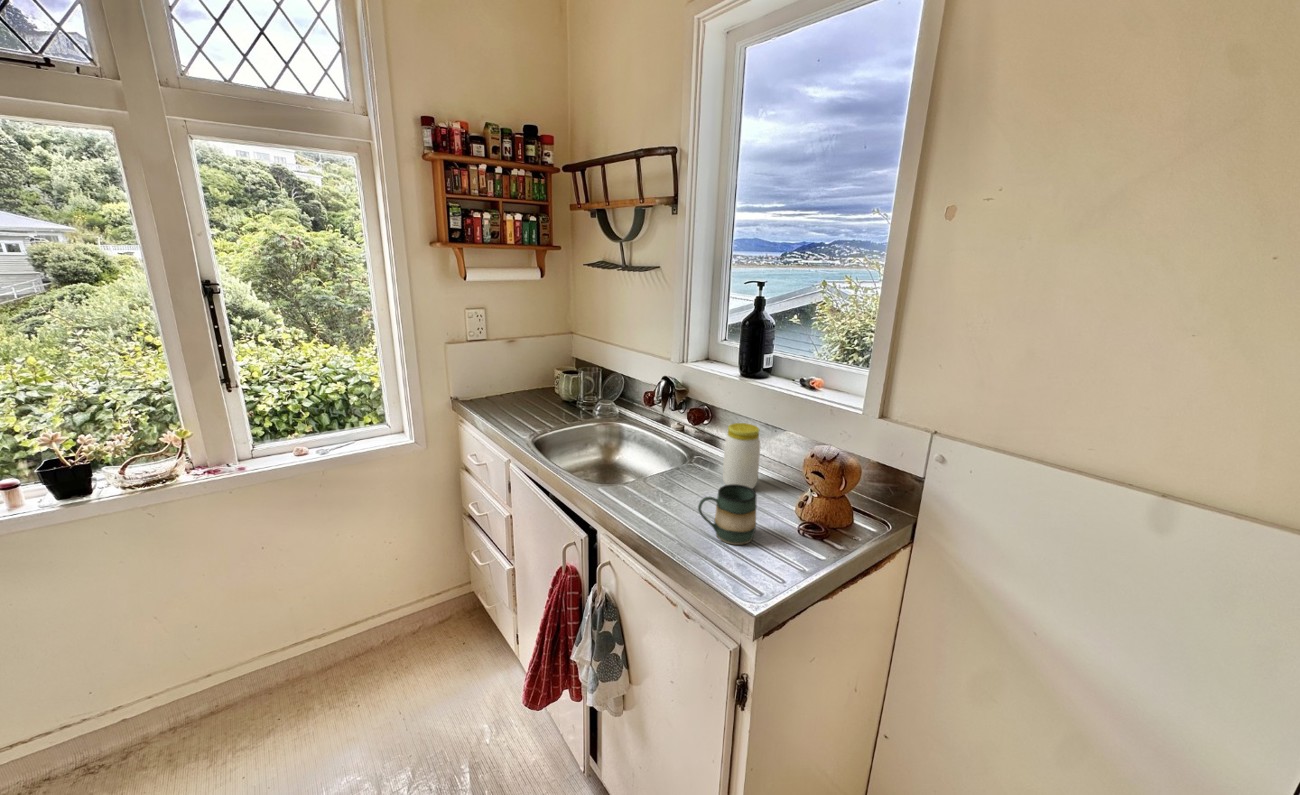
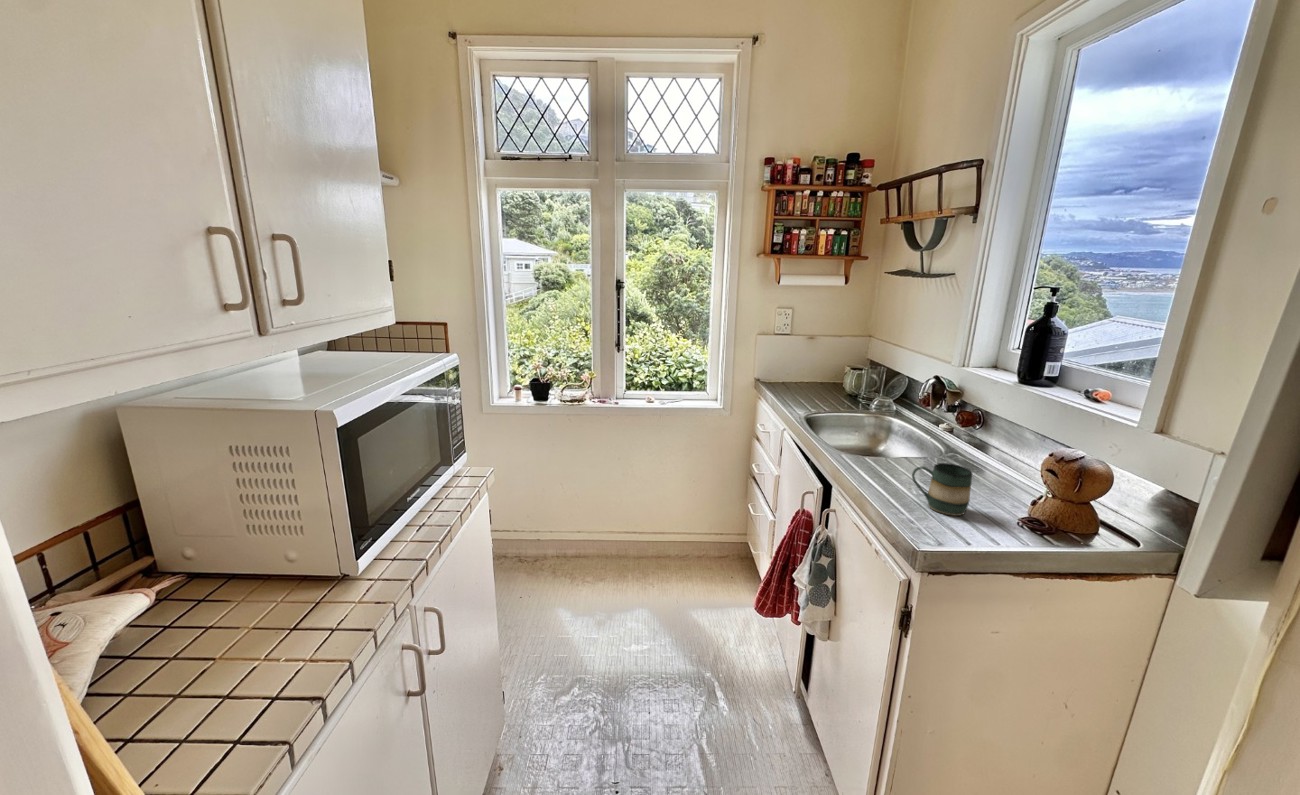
jar: present [723,423,760,489] -> none [967,422,1014,487]

